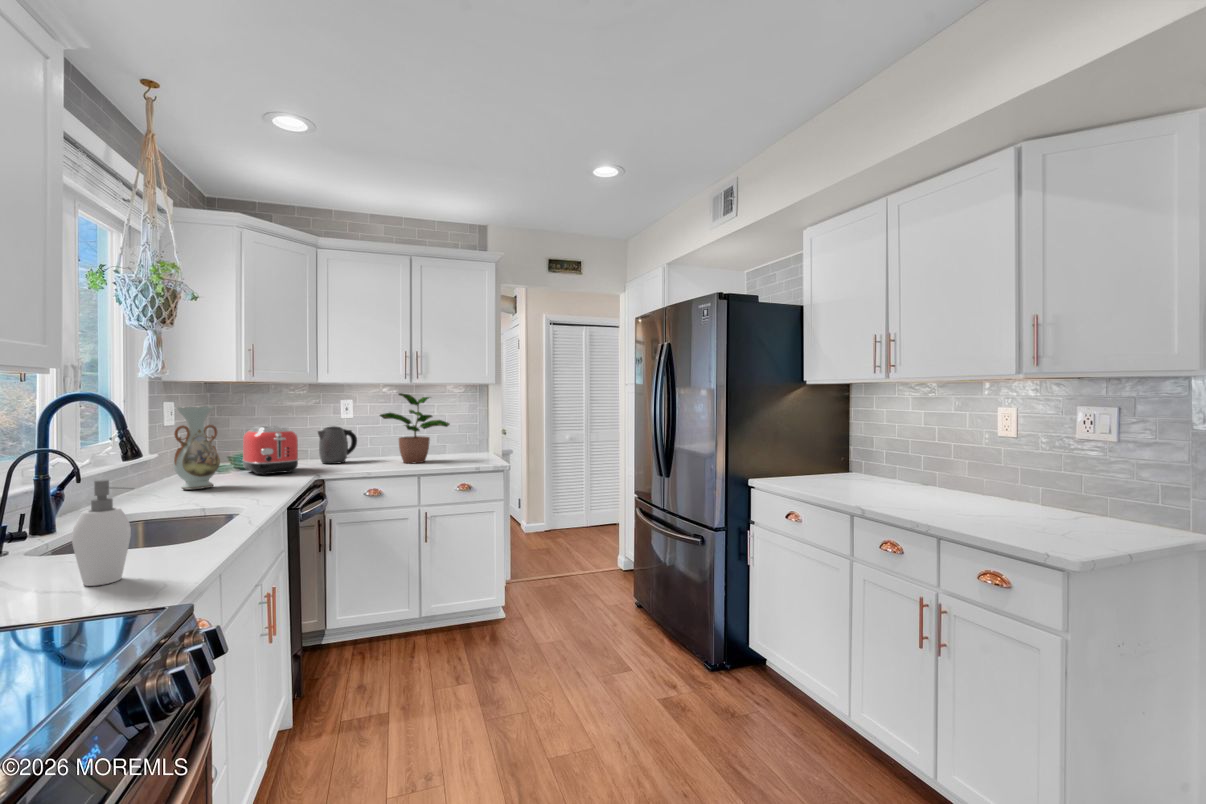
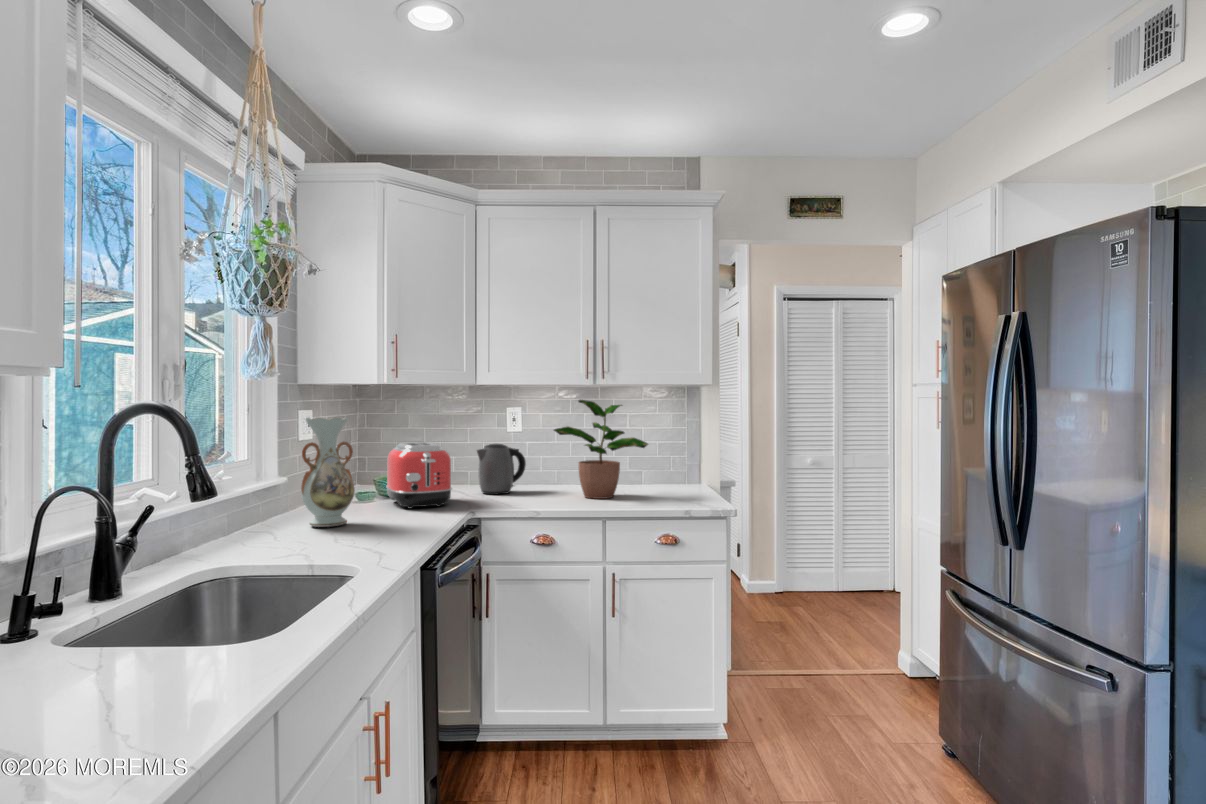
soap dispenser: present [72,480,133,586] -> none [98,541,180,708]

